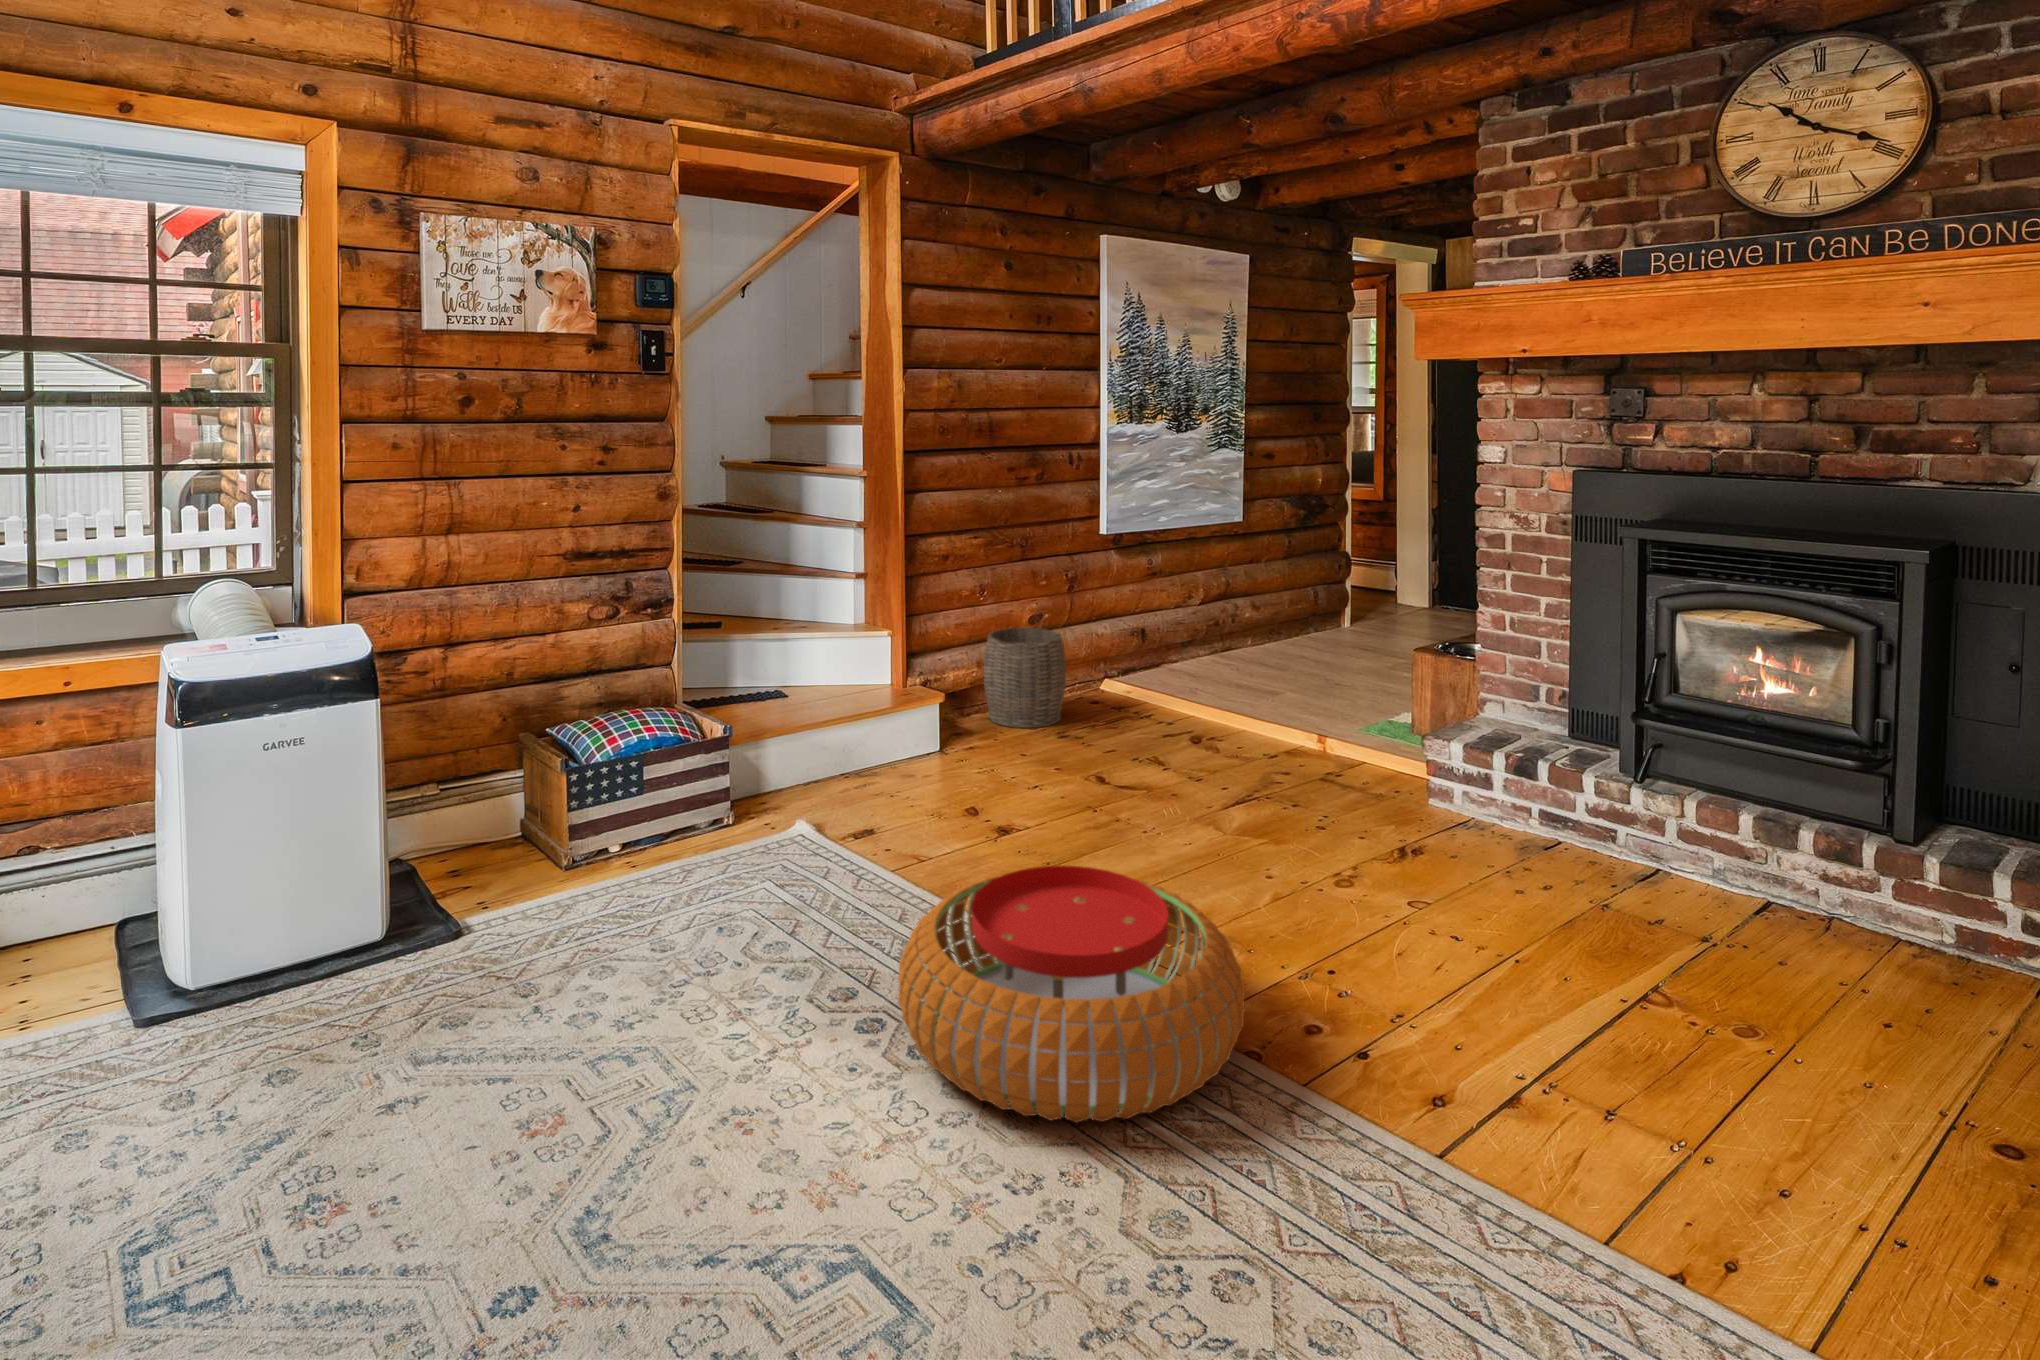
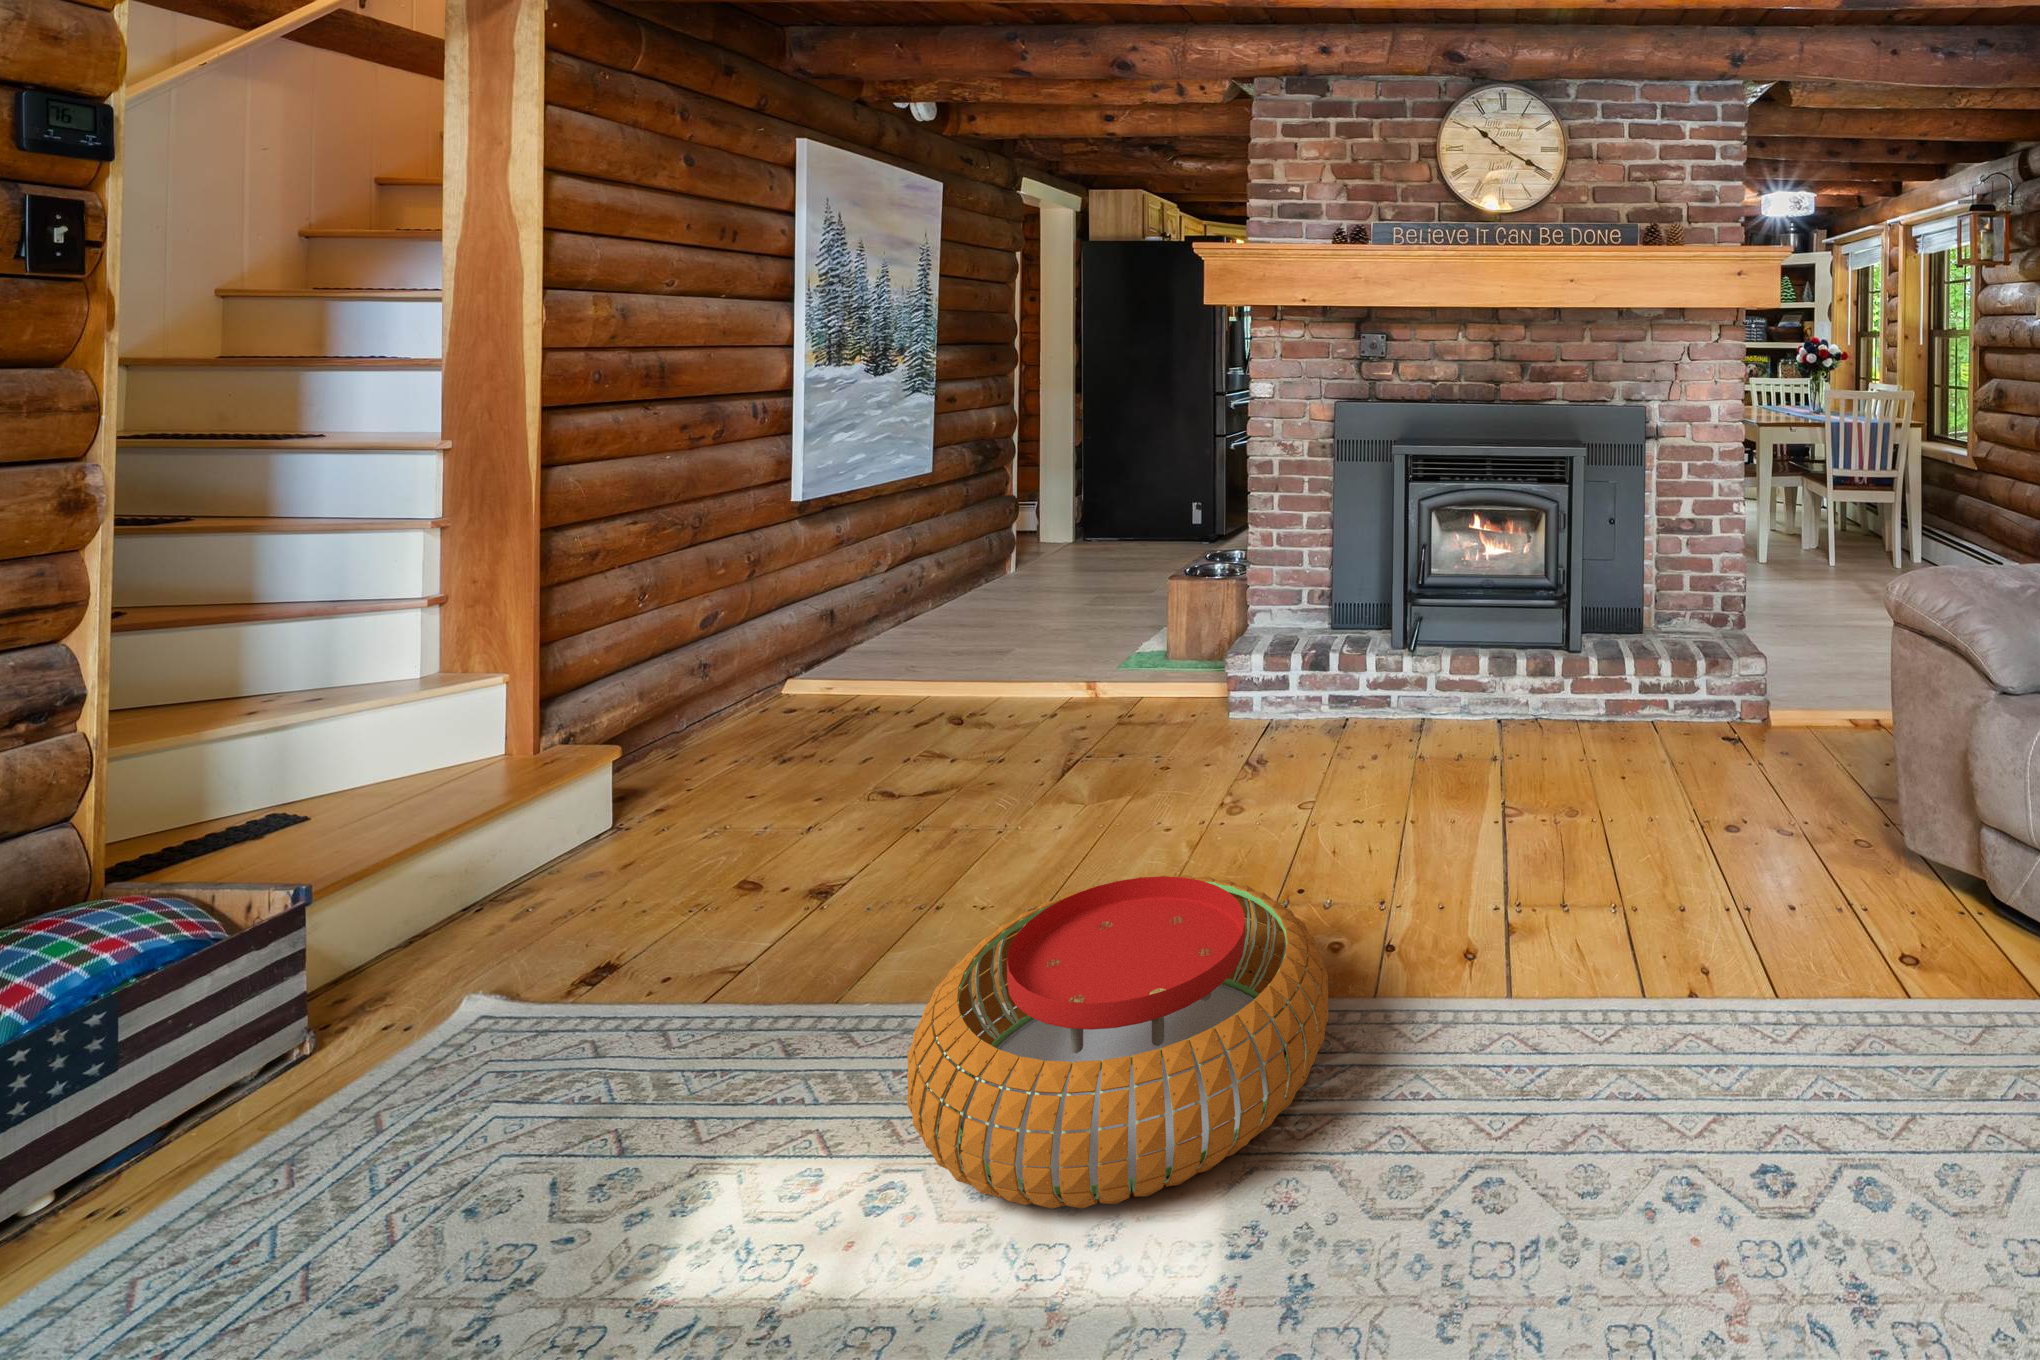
woven basket: present [984,628,1066,728] -> none [634,653,763,792]

